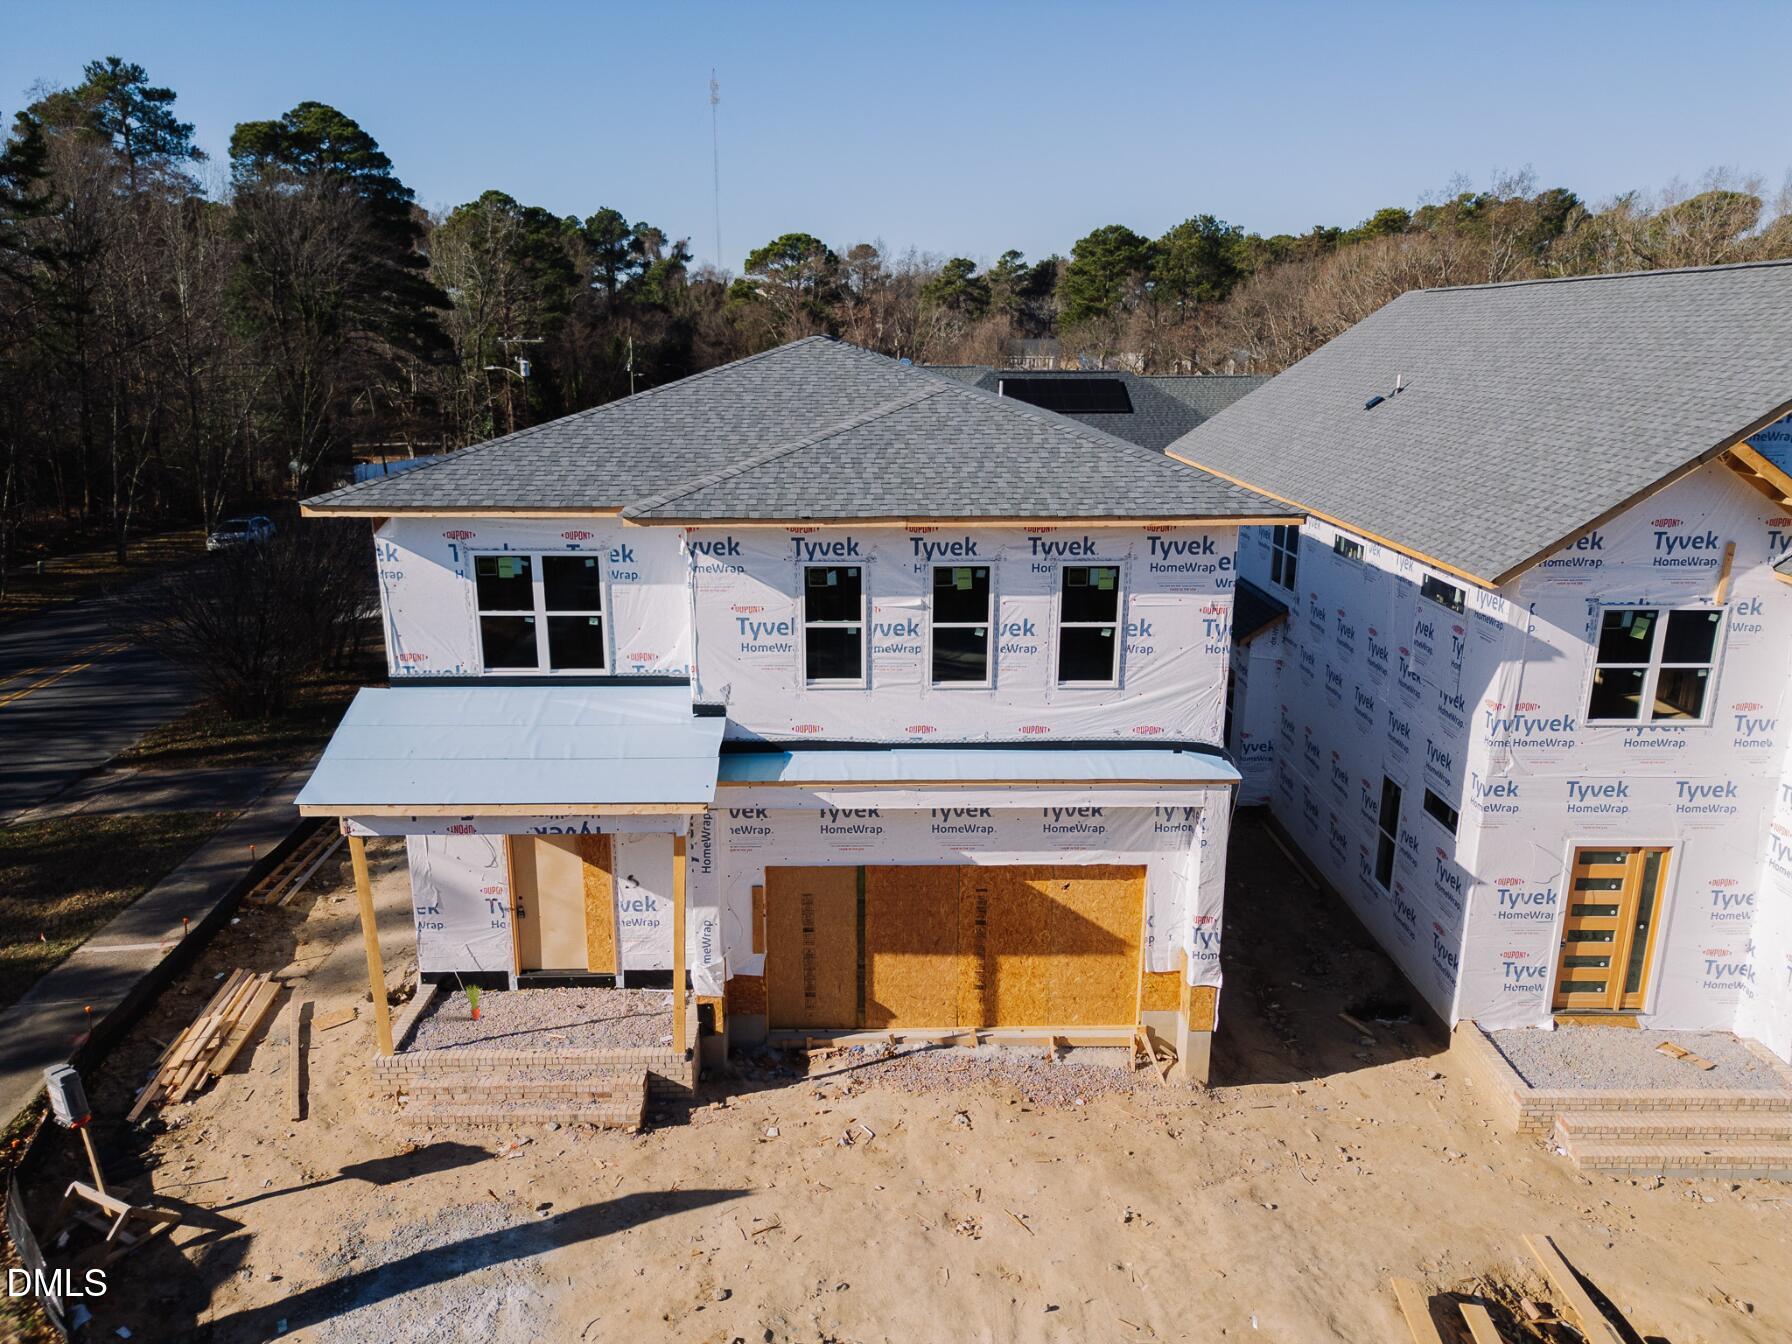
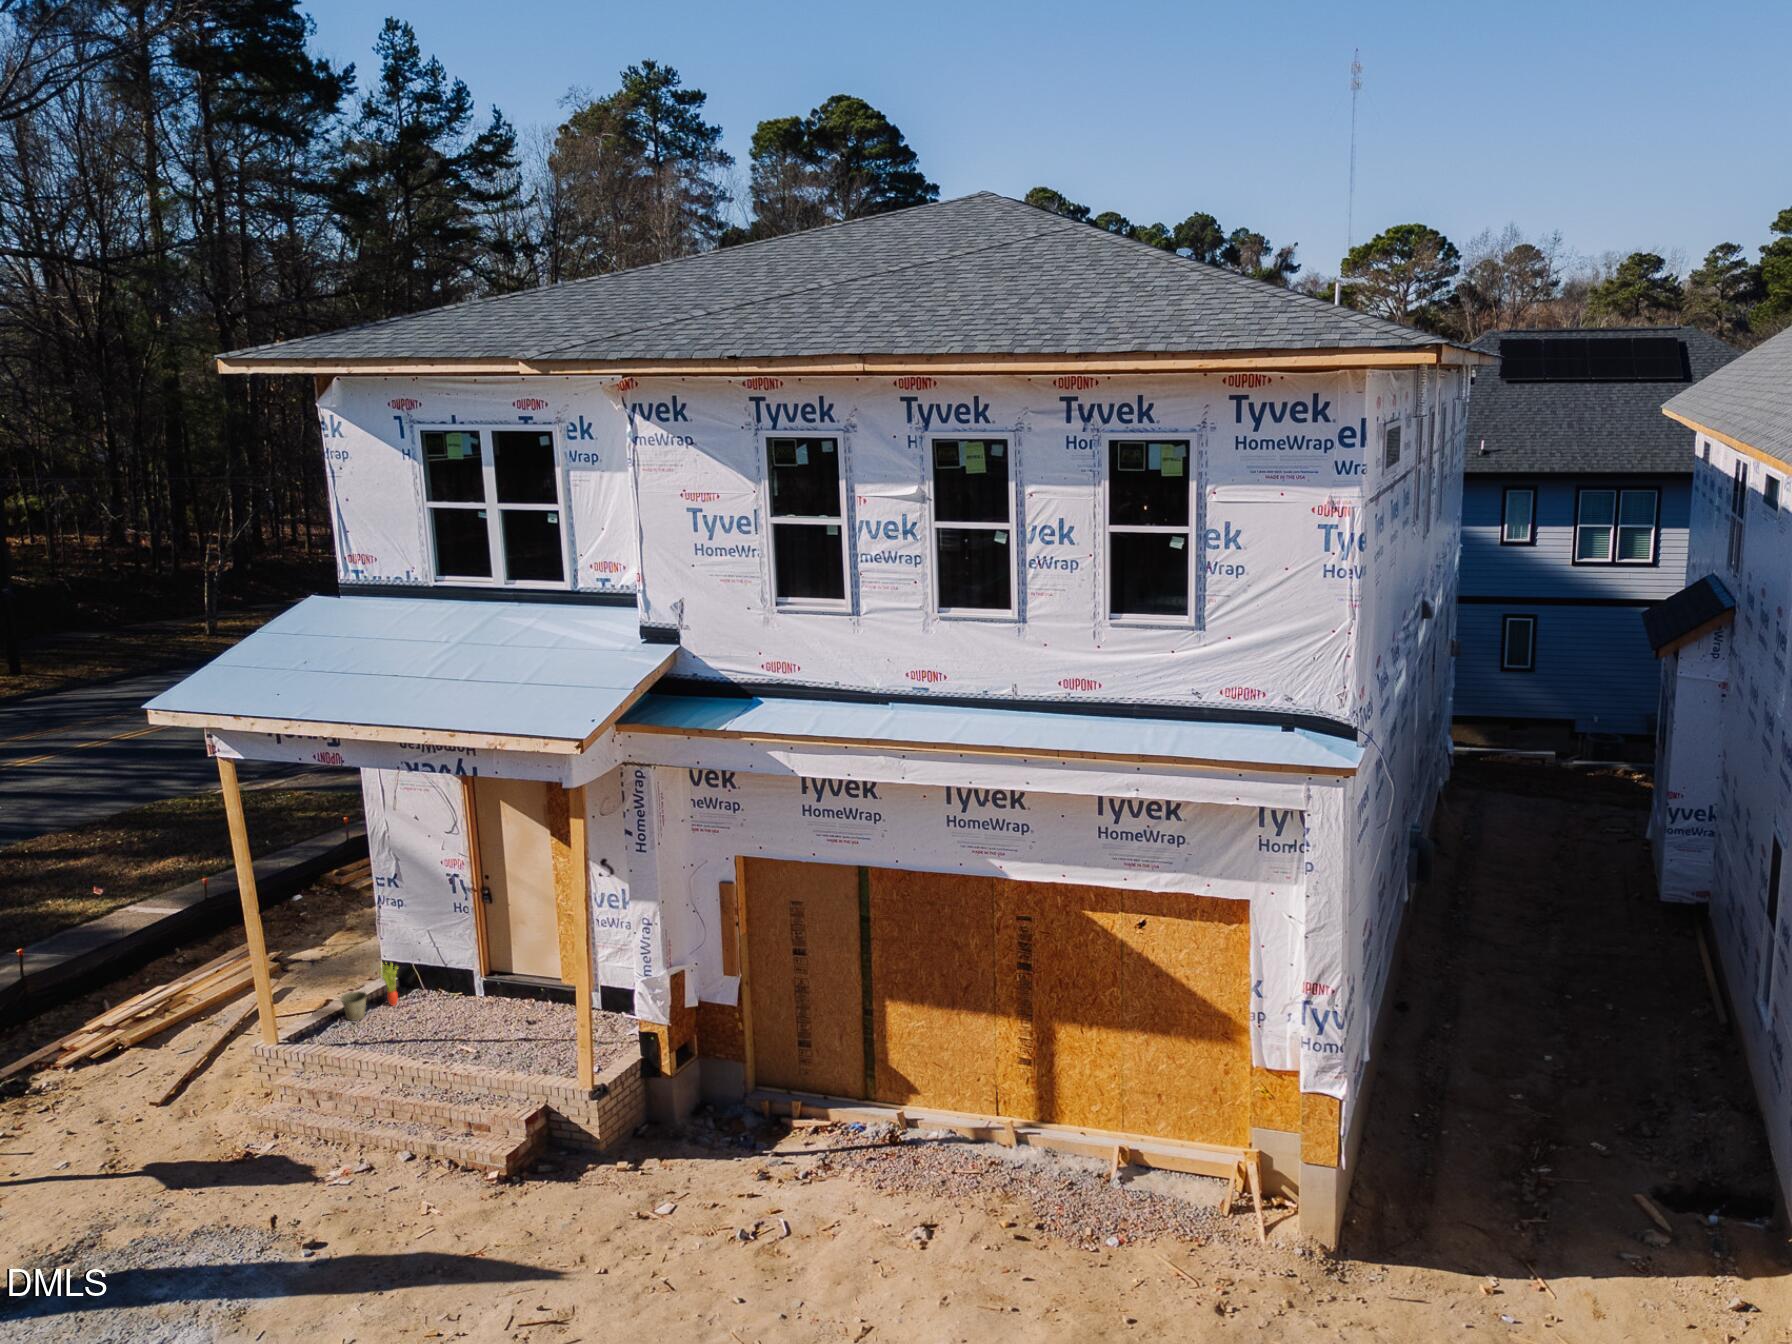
bucket: none [438,1008,460,1039] -> present [341,991,367,1021]

